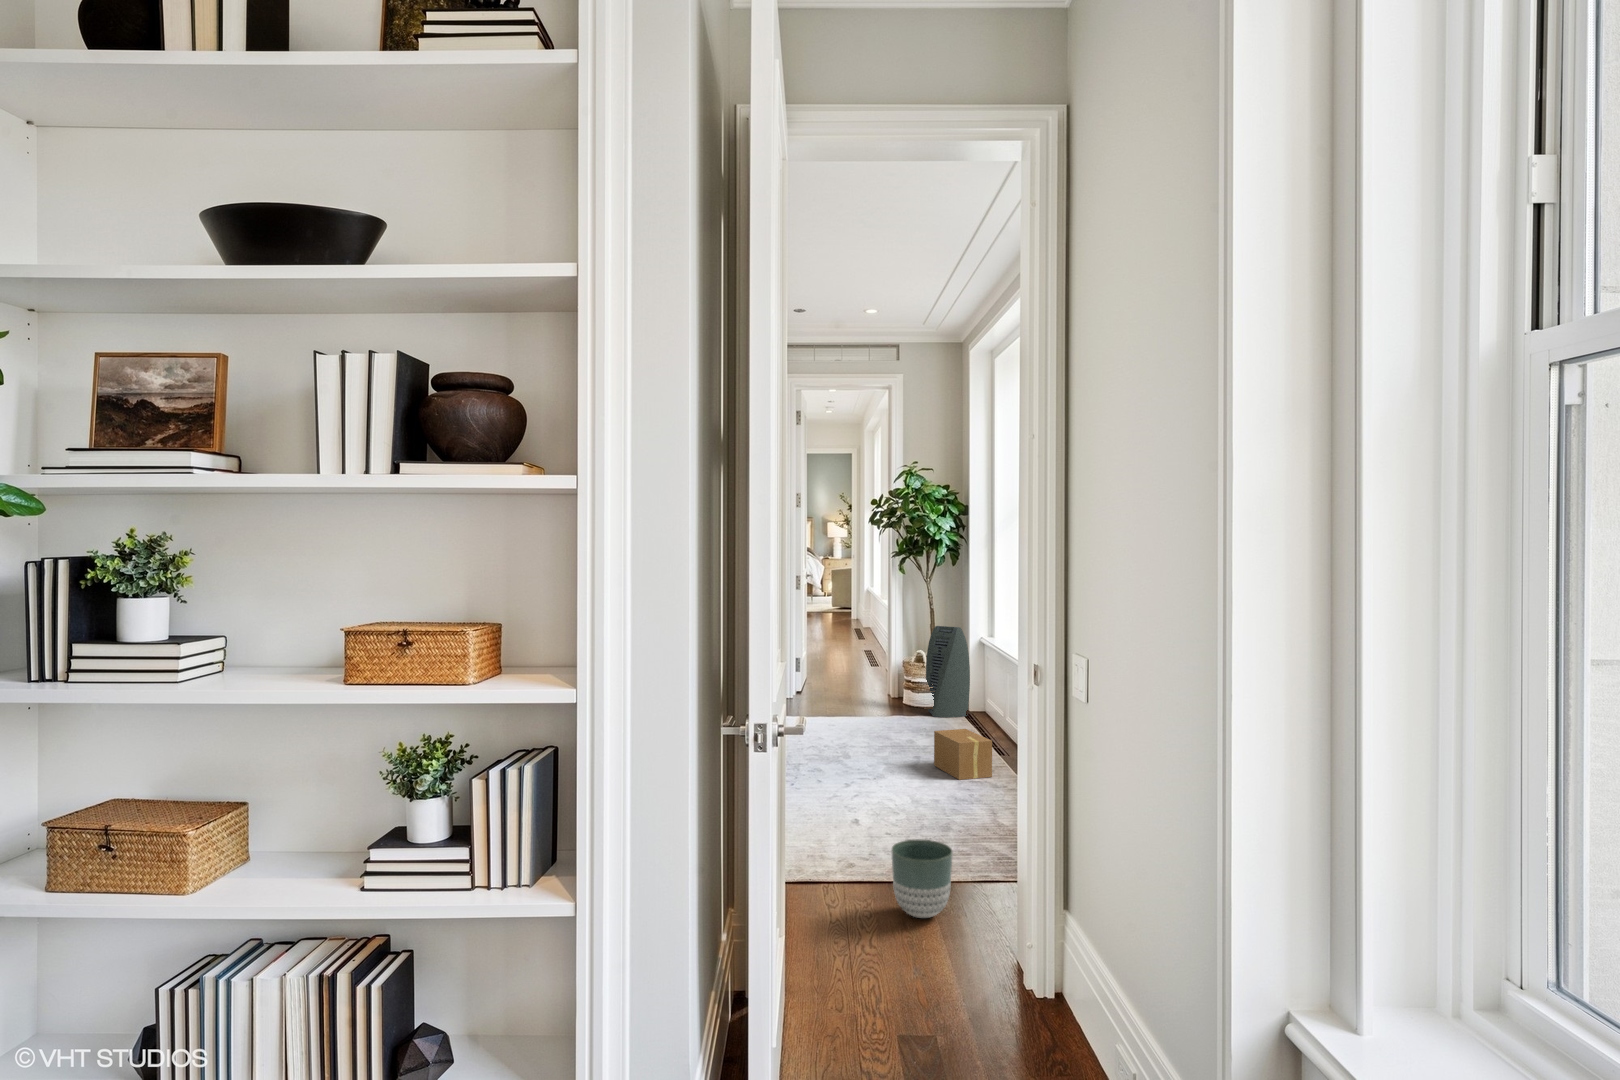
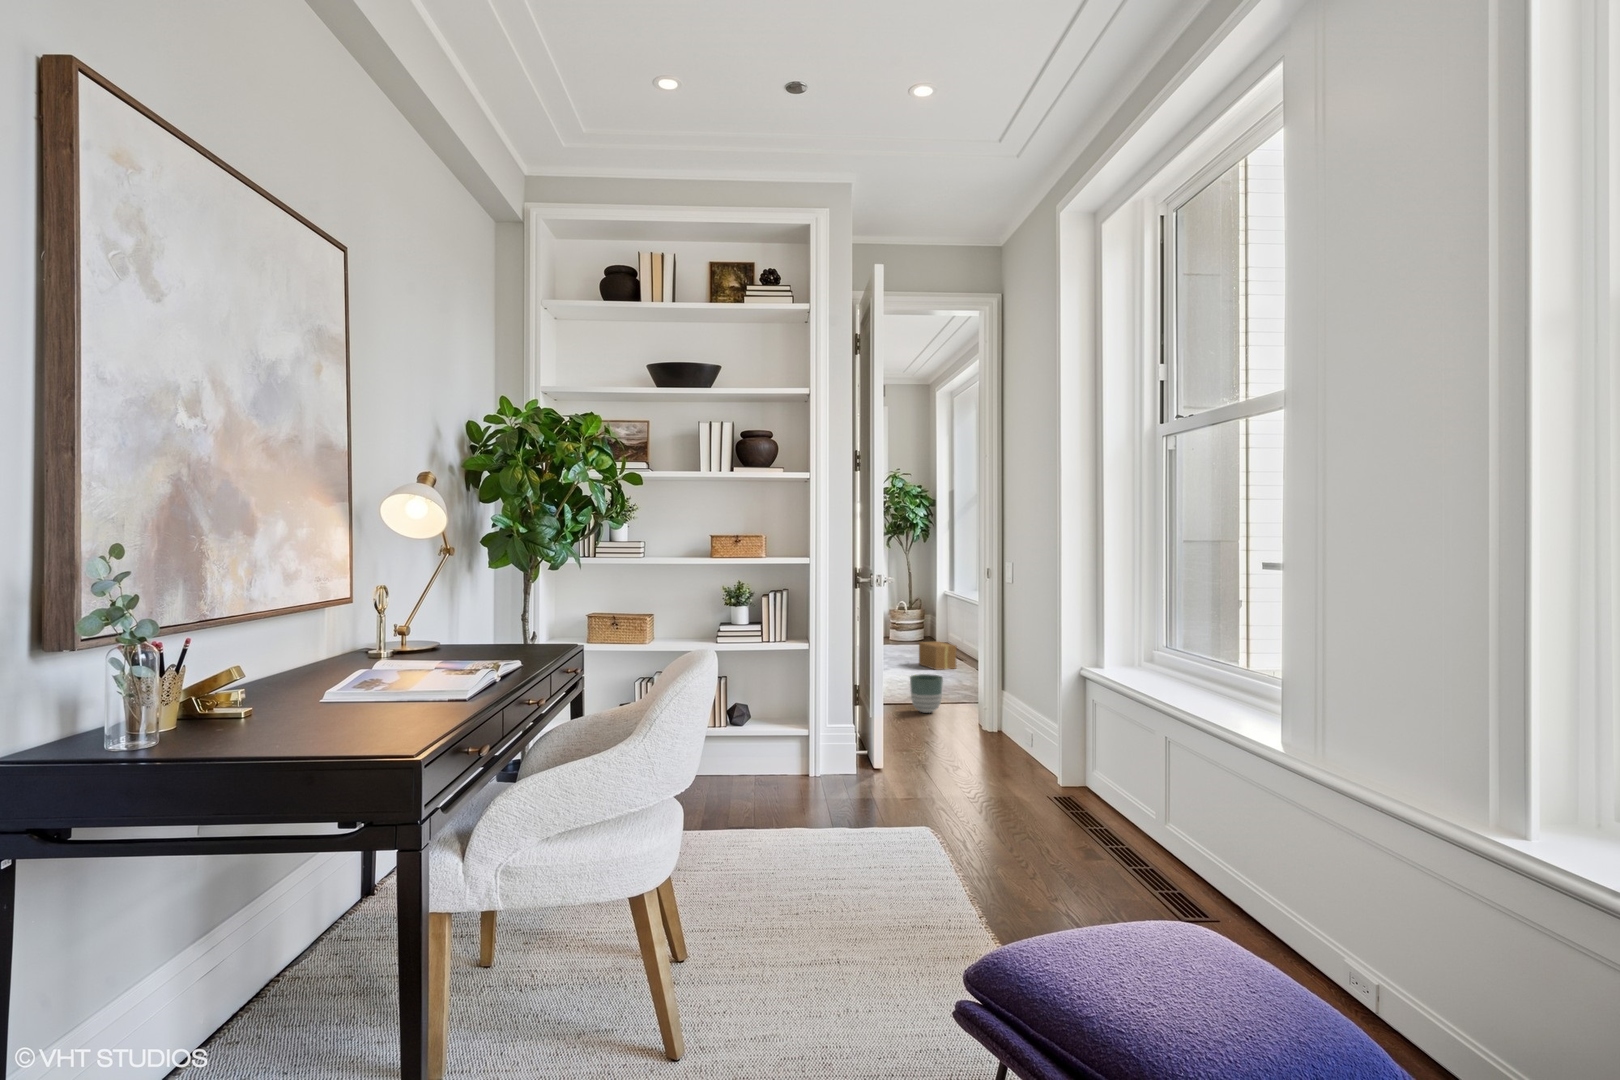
air purifier: present [926,626,970,717] -> none [907,583,937,645]

